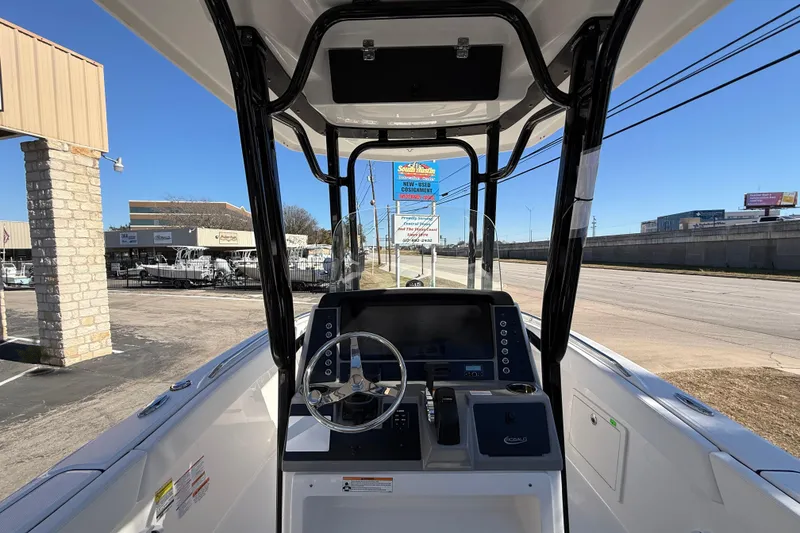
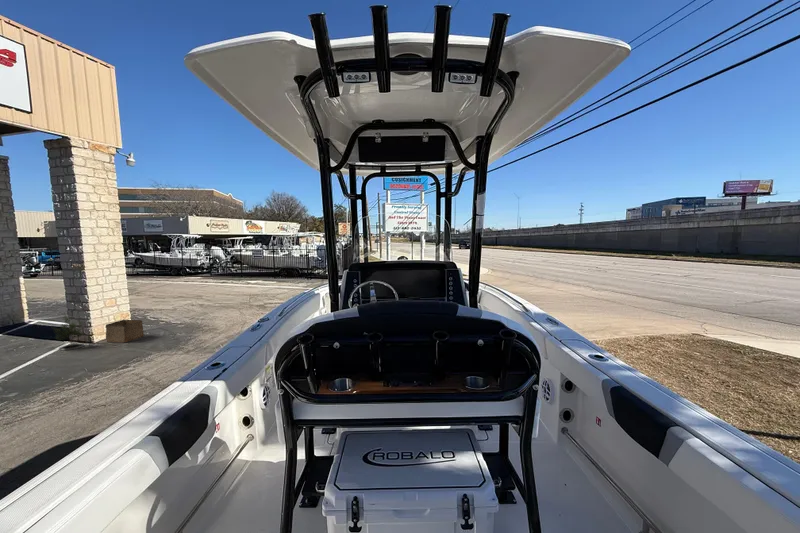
storage bin: none [80,340,124,367] -> present [106,320,144,343]

